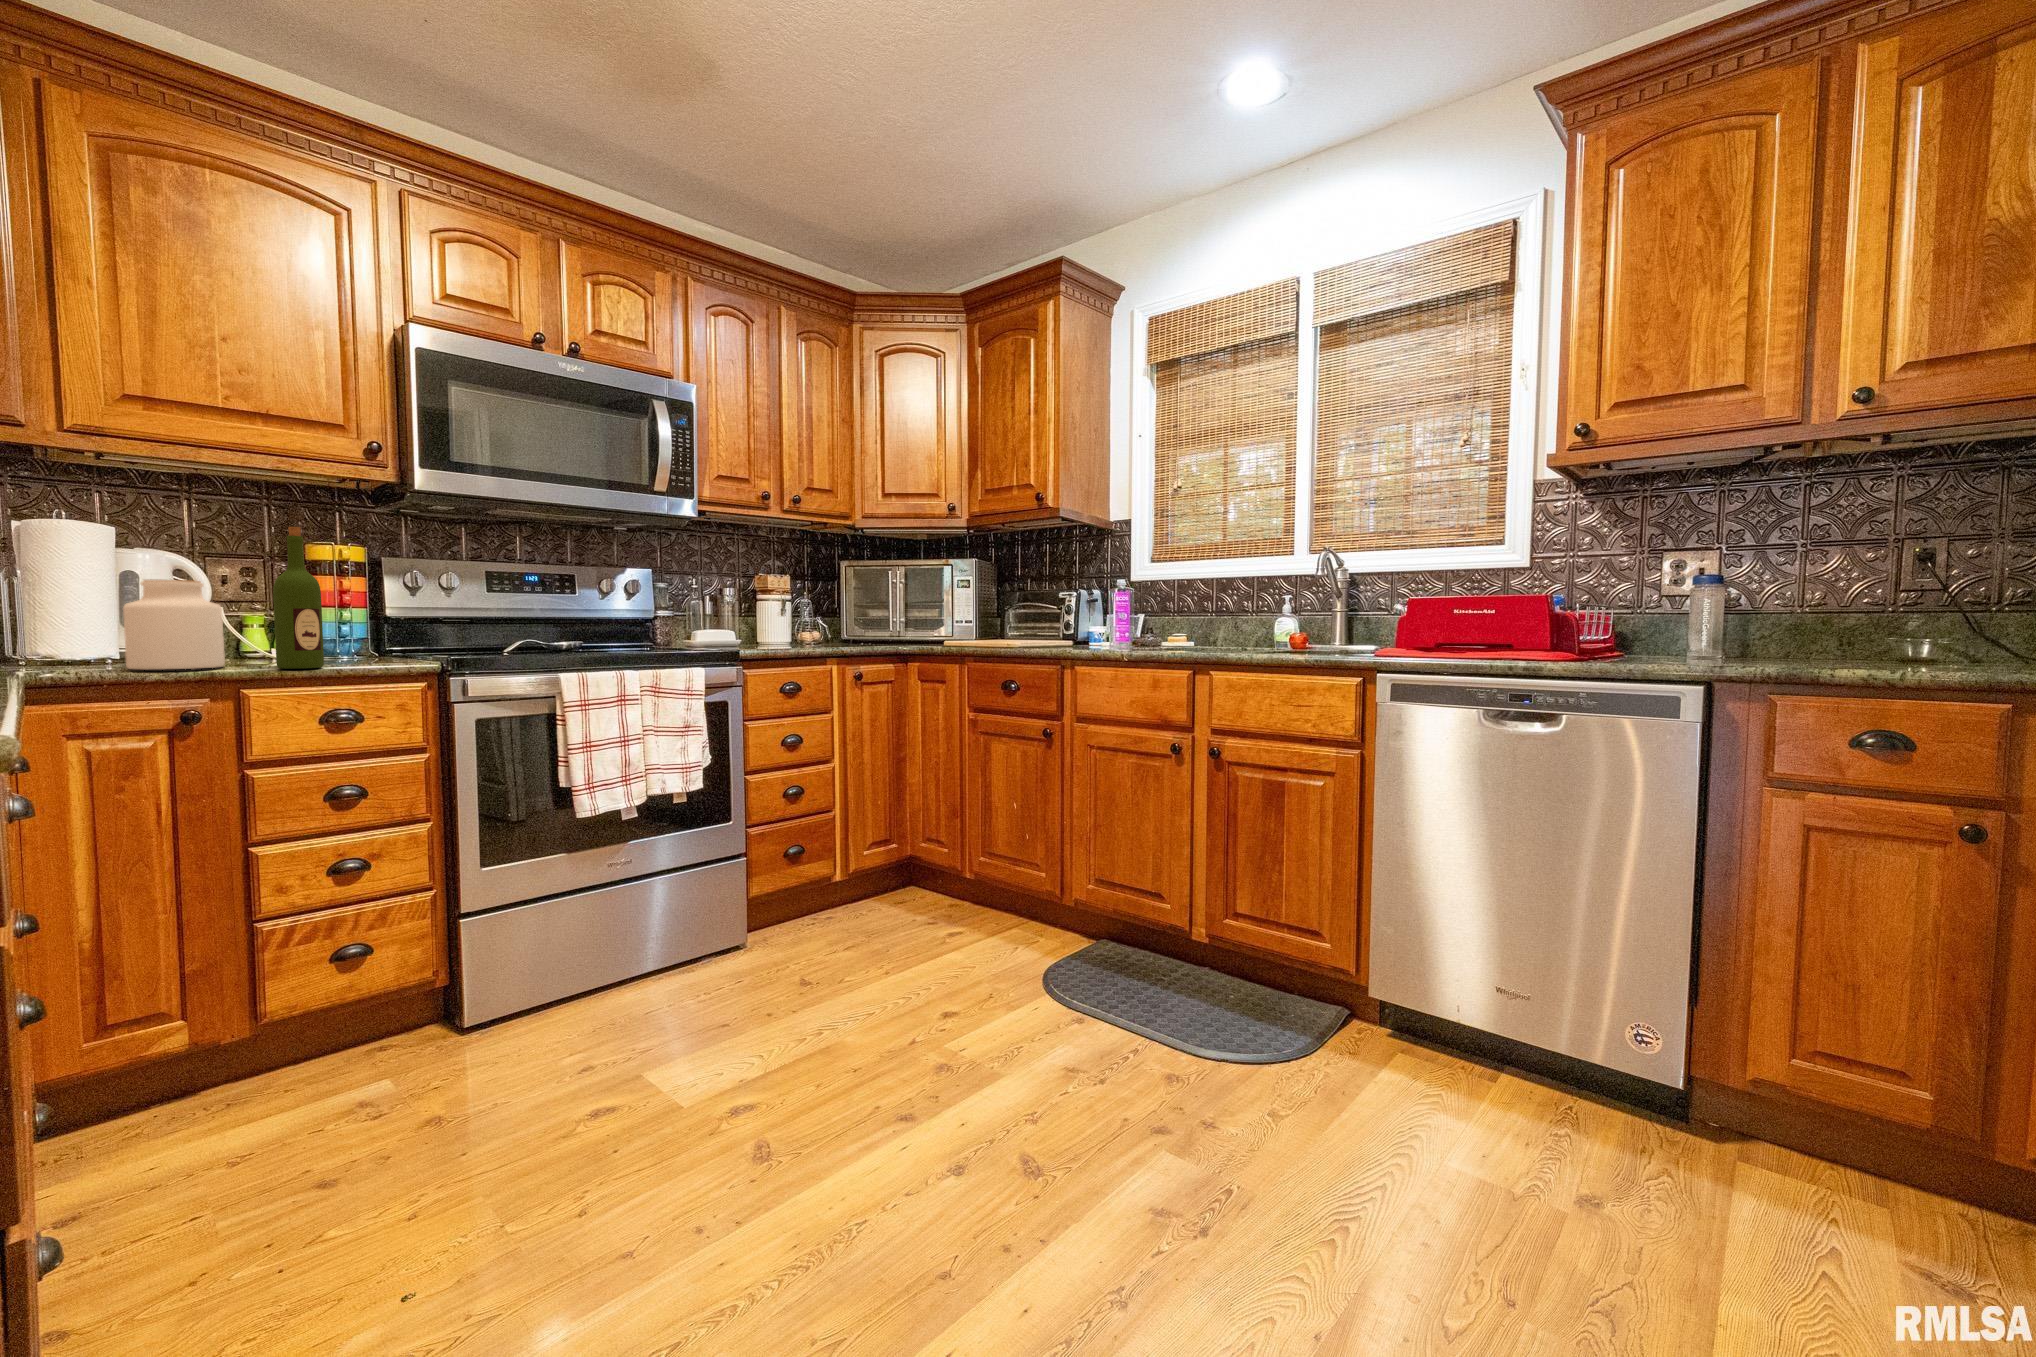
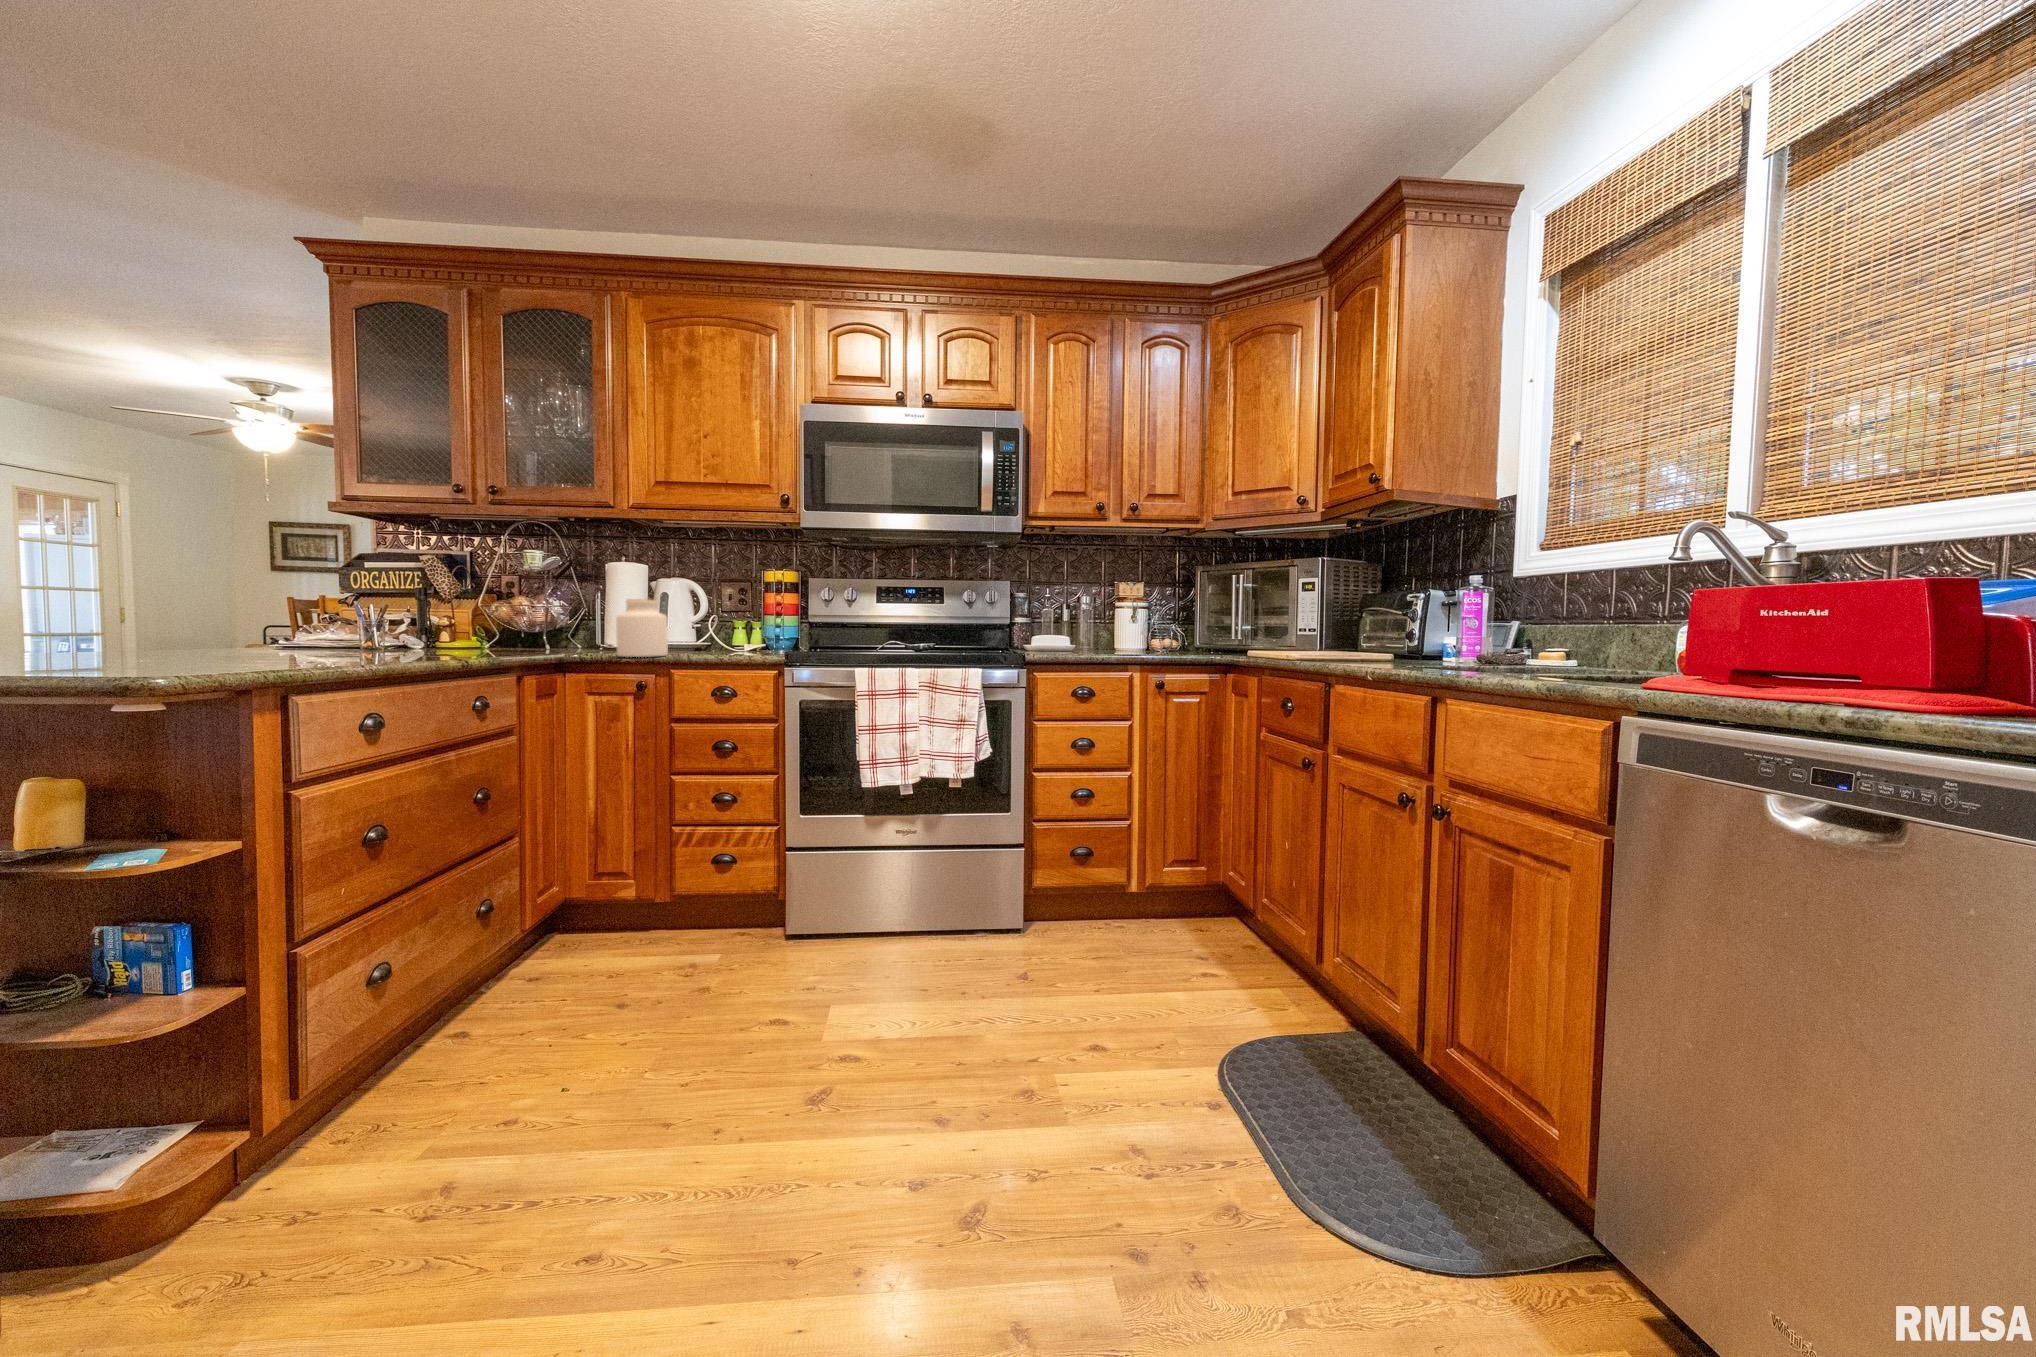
wine bottle: present [273,527,324,669] -> none [679,561,707,659]

